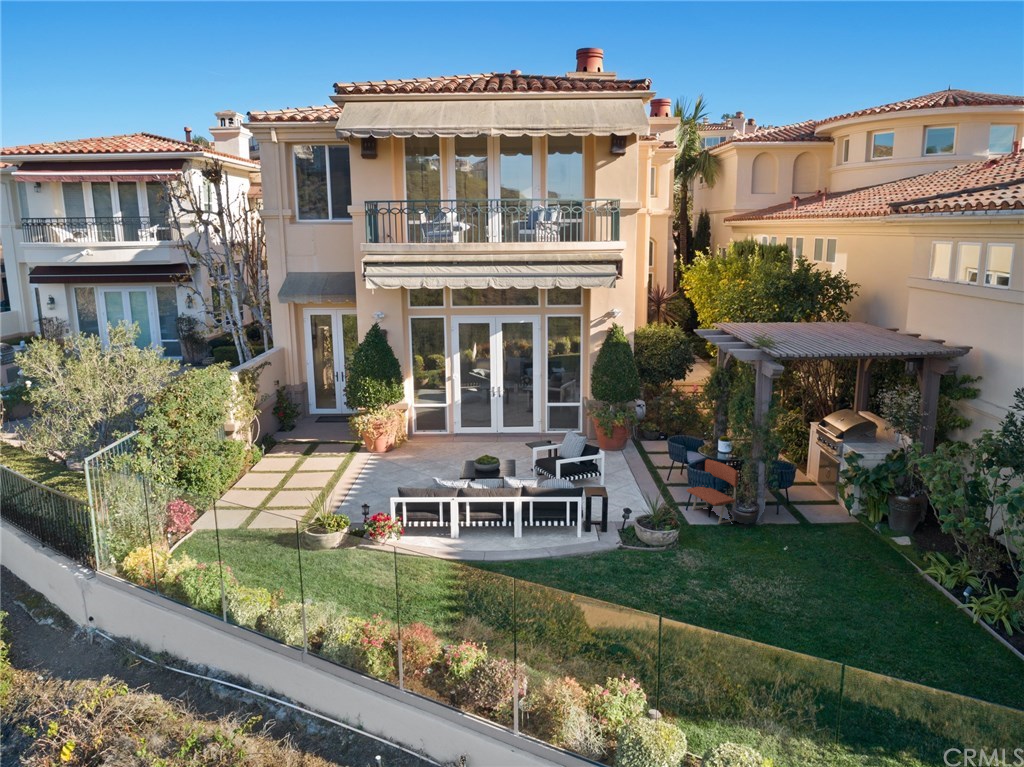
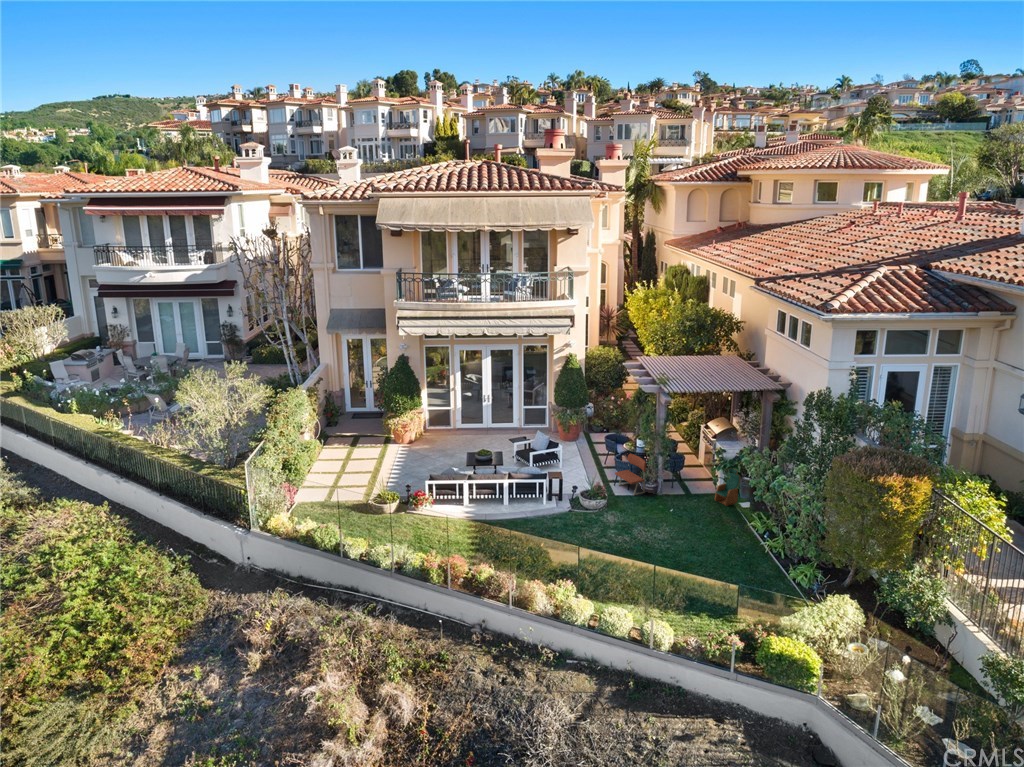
armchair: none [850,482,892,542] -> present [715,468,740,506]

